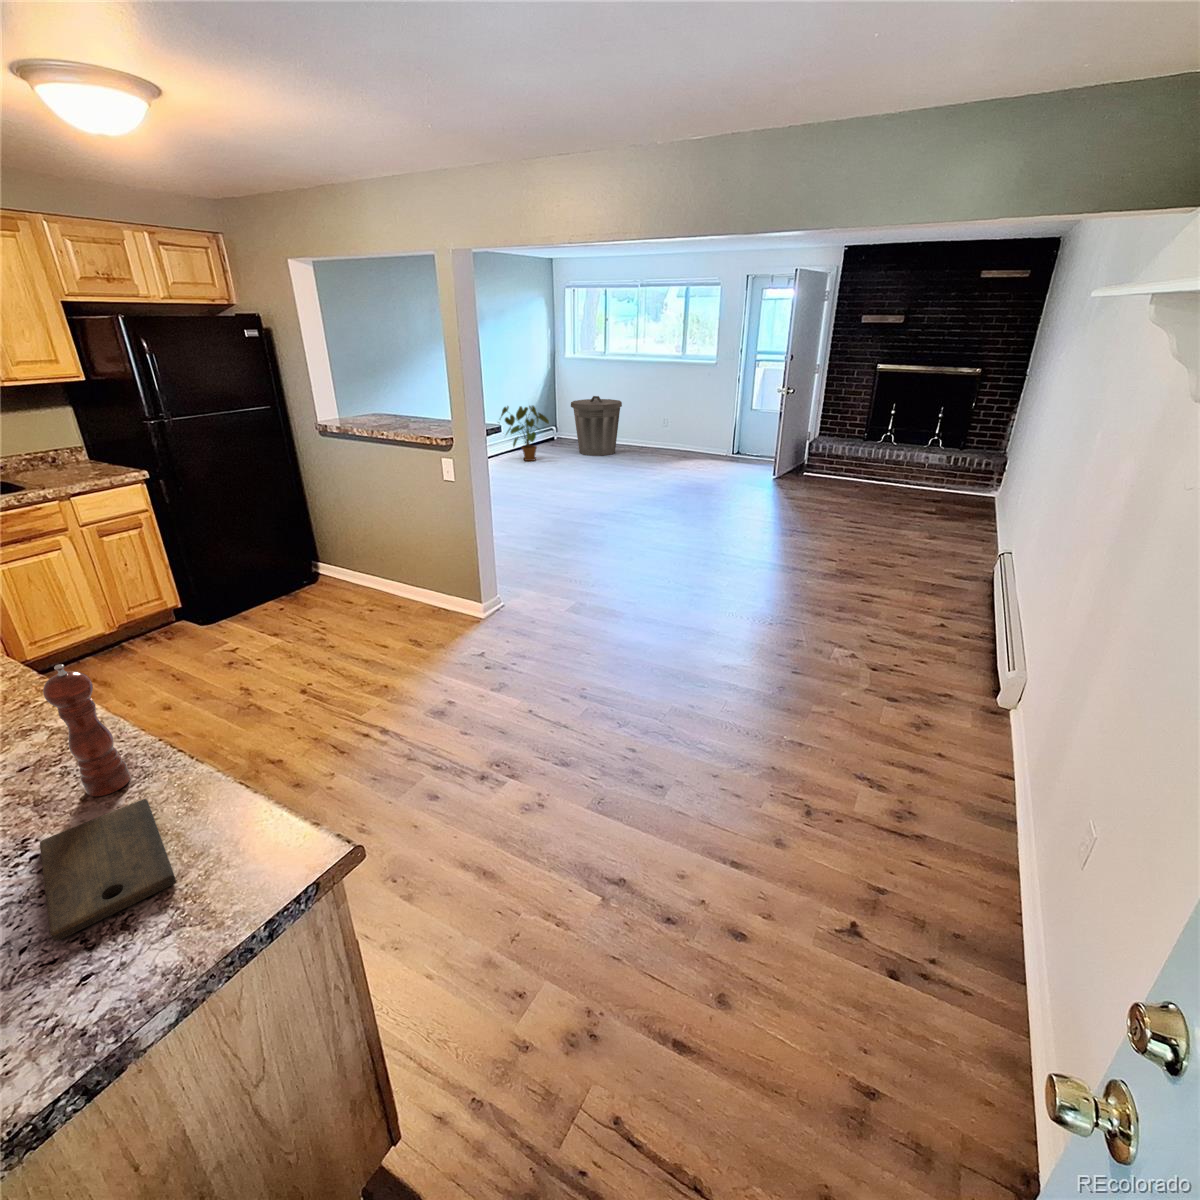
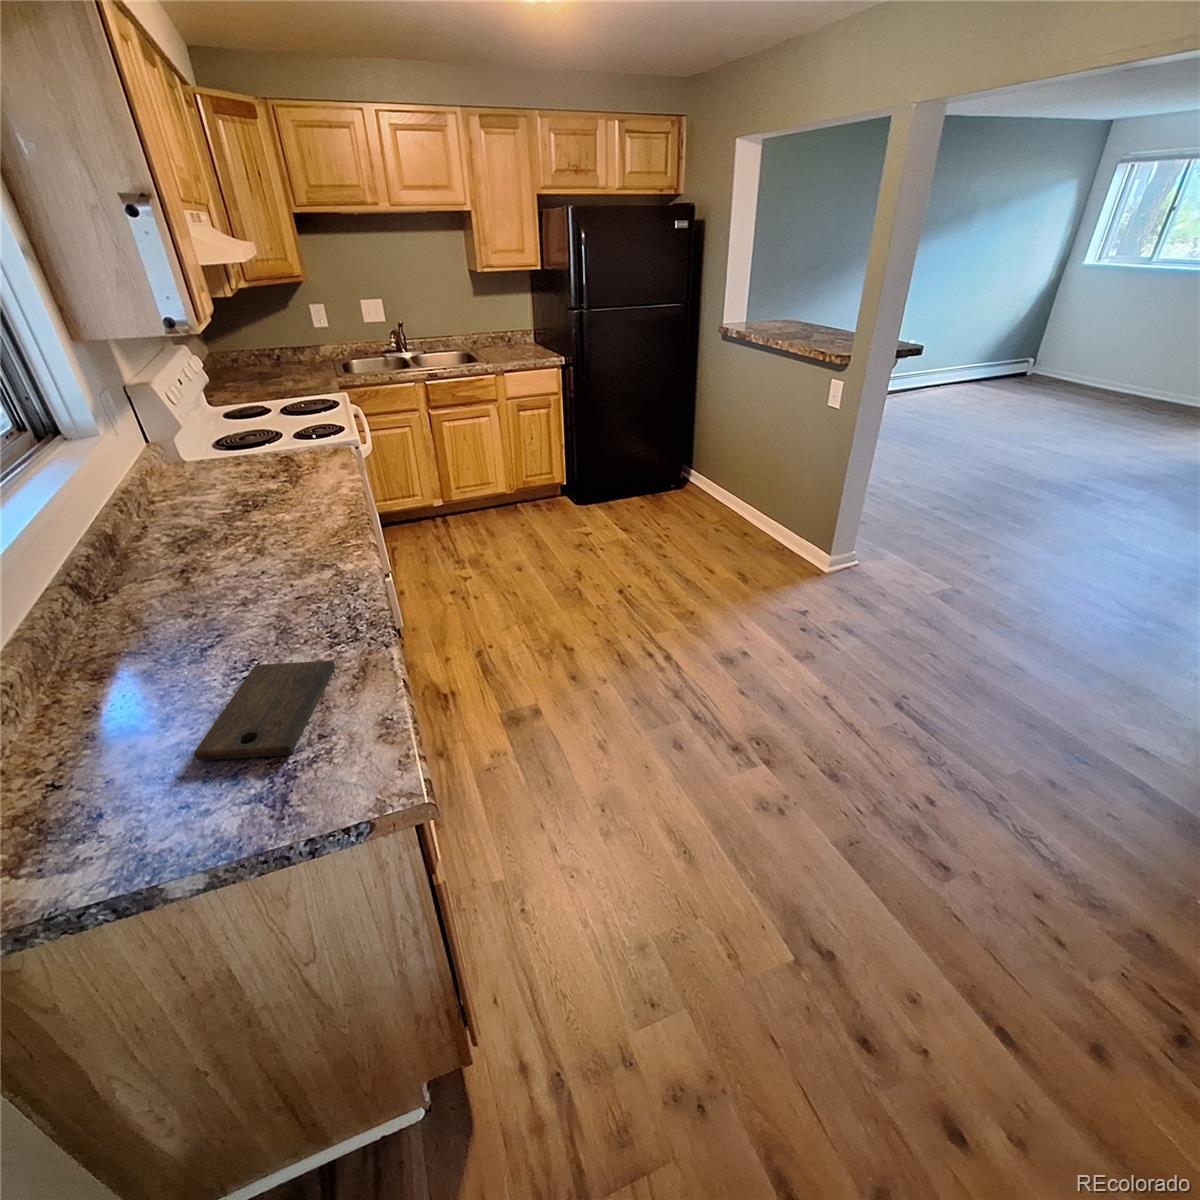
trash can: present [571,396,622,456] -> none [1055,318,1153,402]
house plant: present [501,406,549,461] -> none [951,323,1024,397]
pepper mill: present [43,664,131,796] -> none [284,519,348,643]

